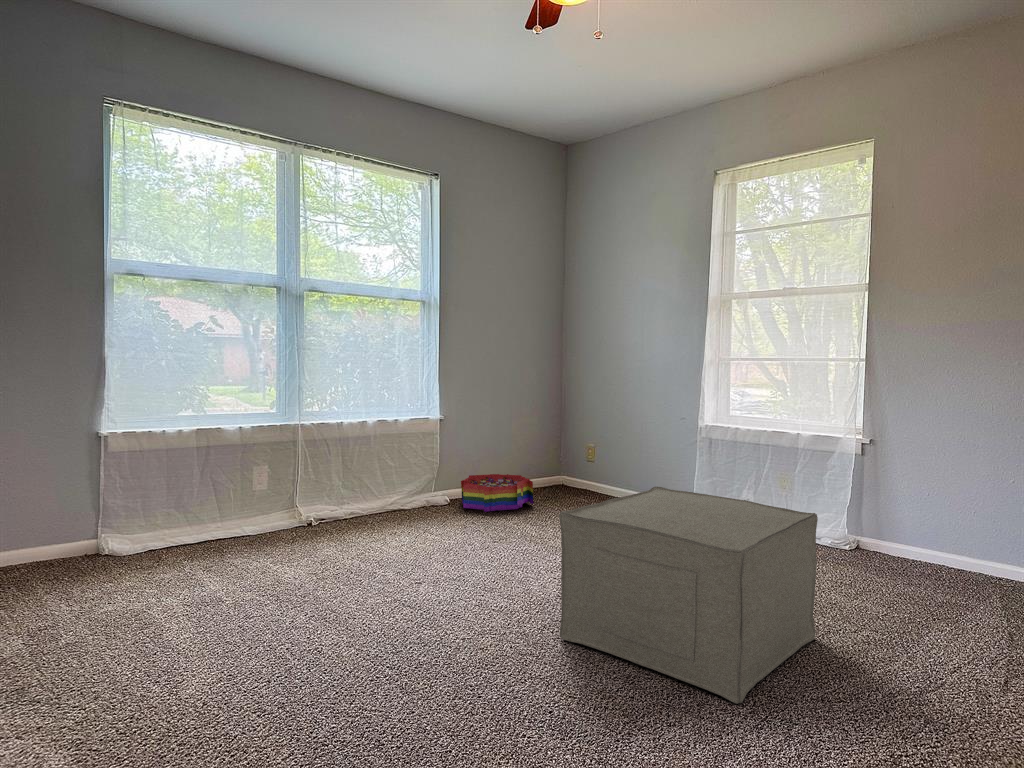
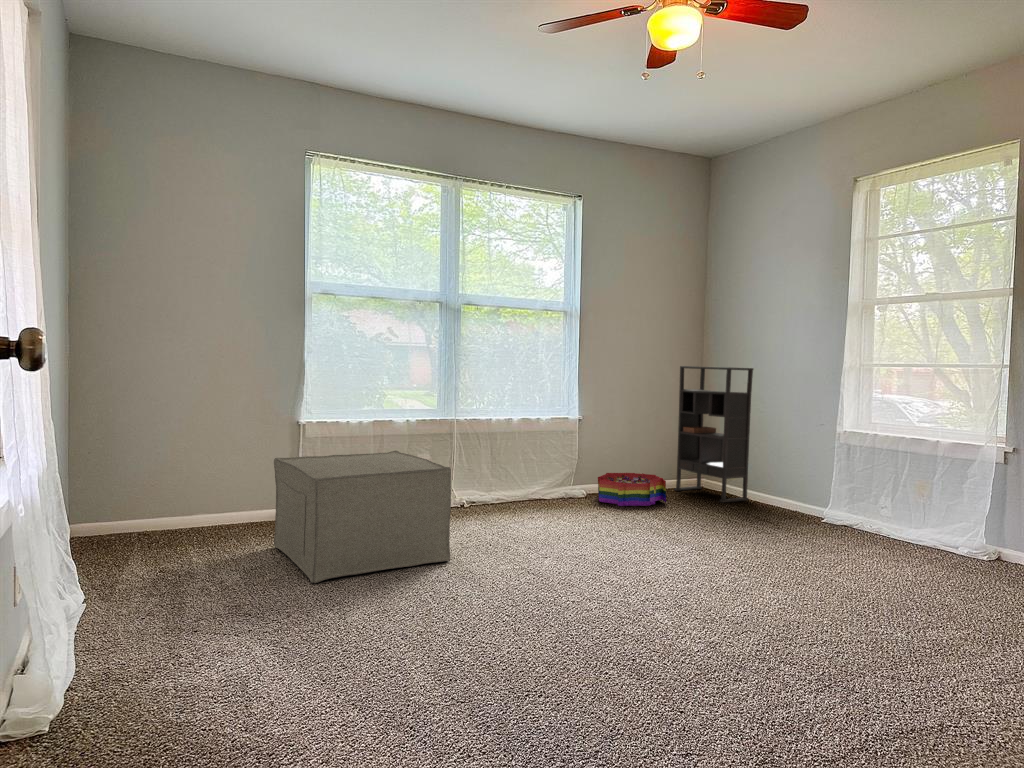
bookshelf: none [538,359,617,501] -> present [674,366,753,503]
ottoman: present [559,487,818,704] -> present [274,451,451,583]

